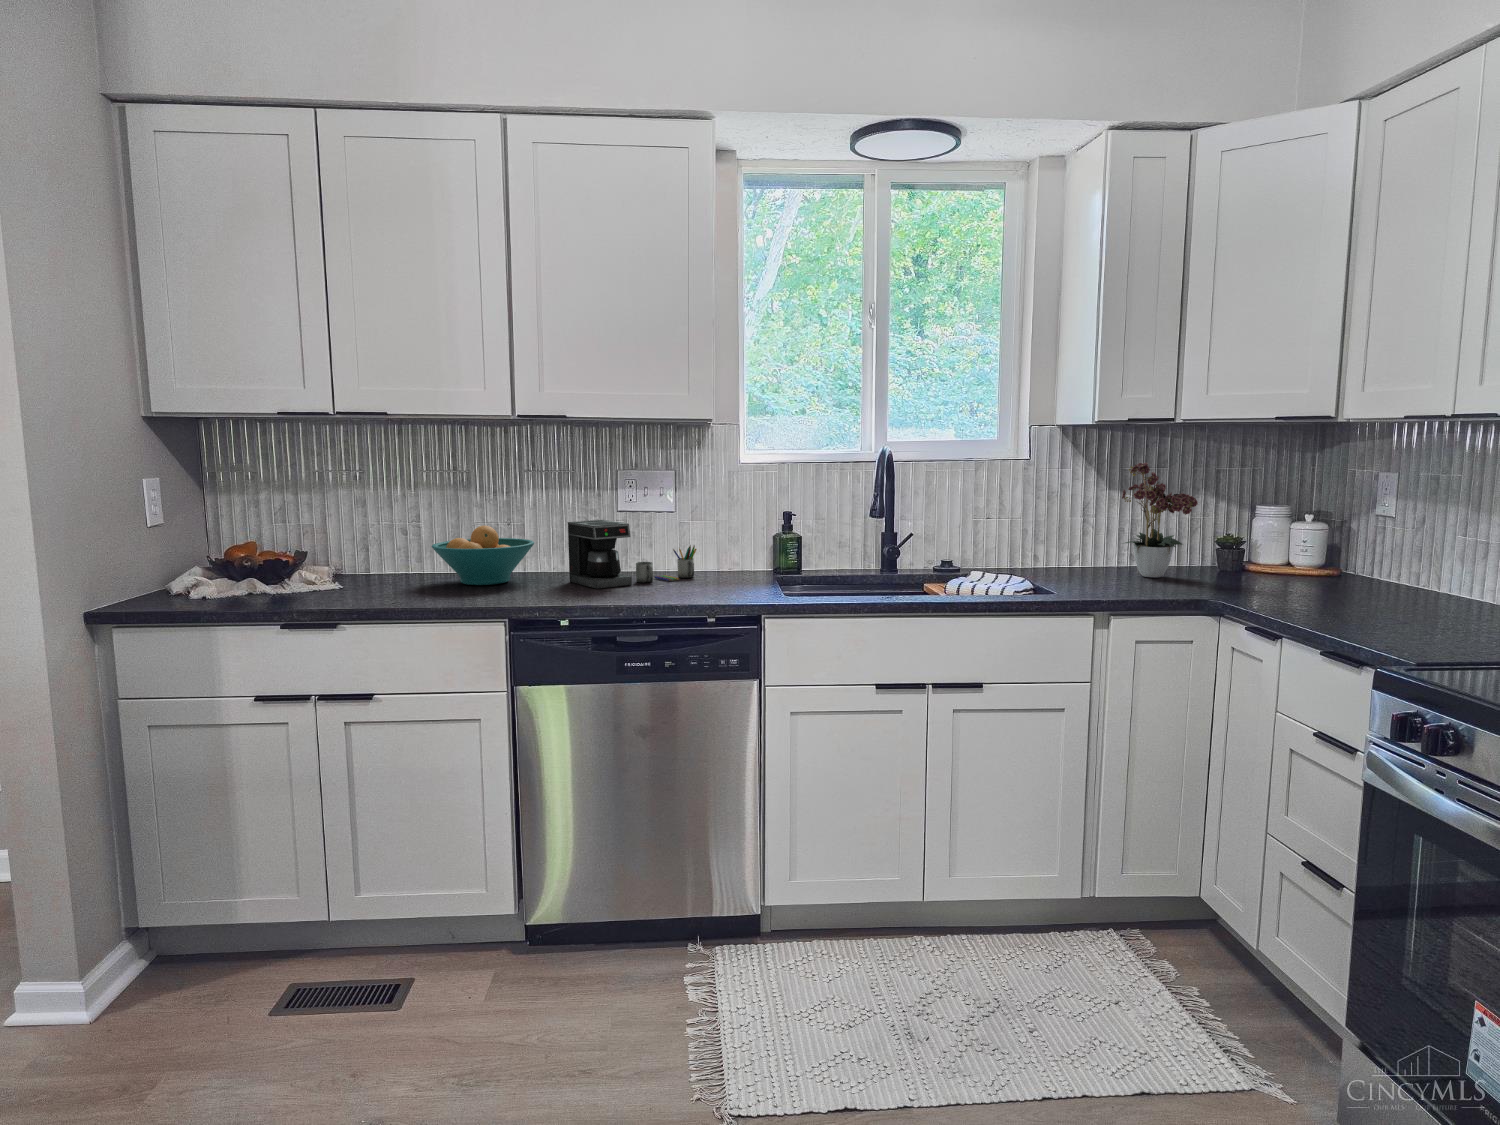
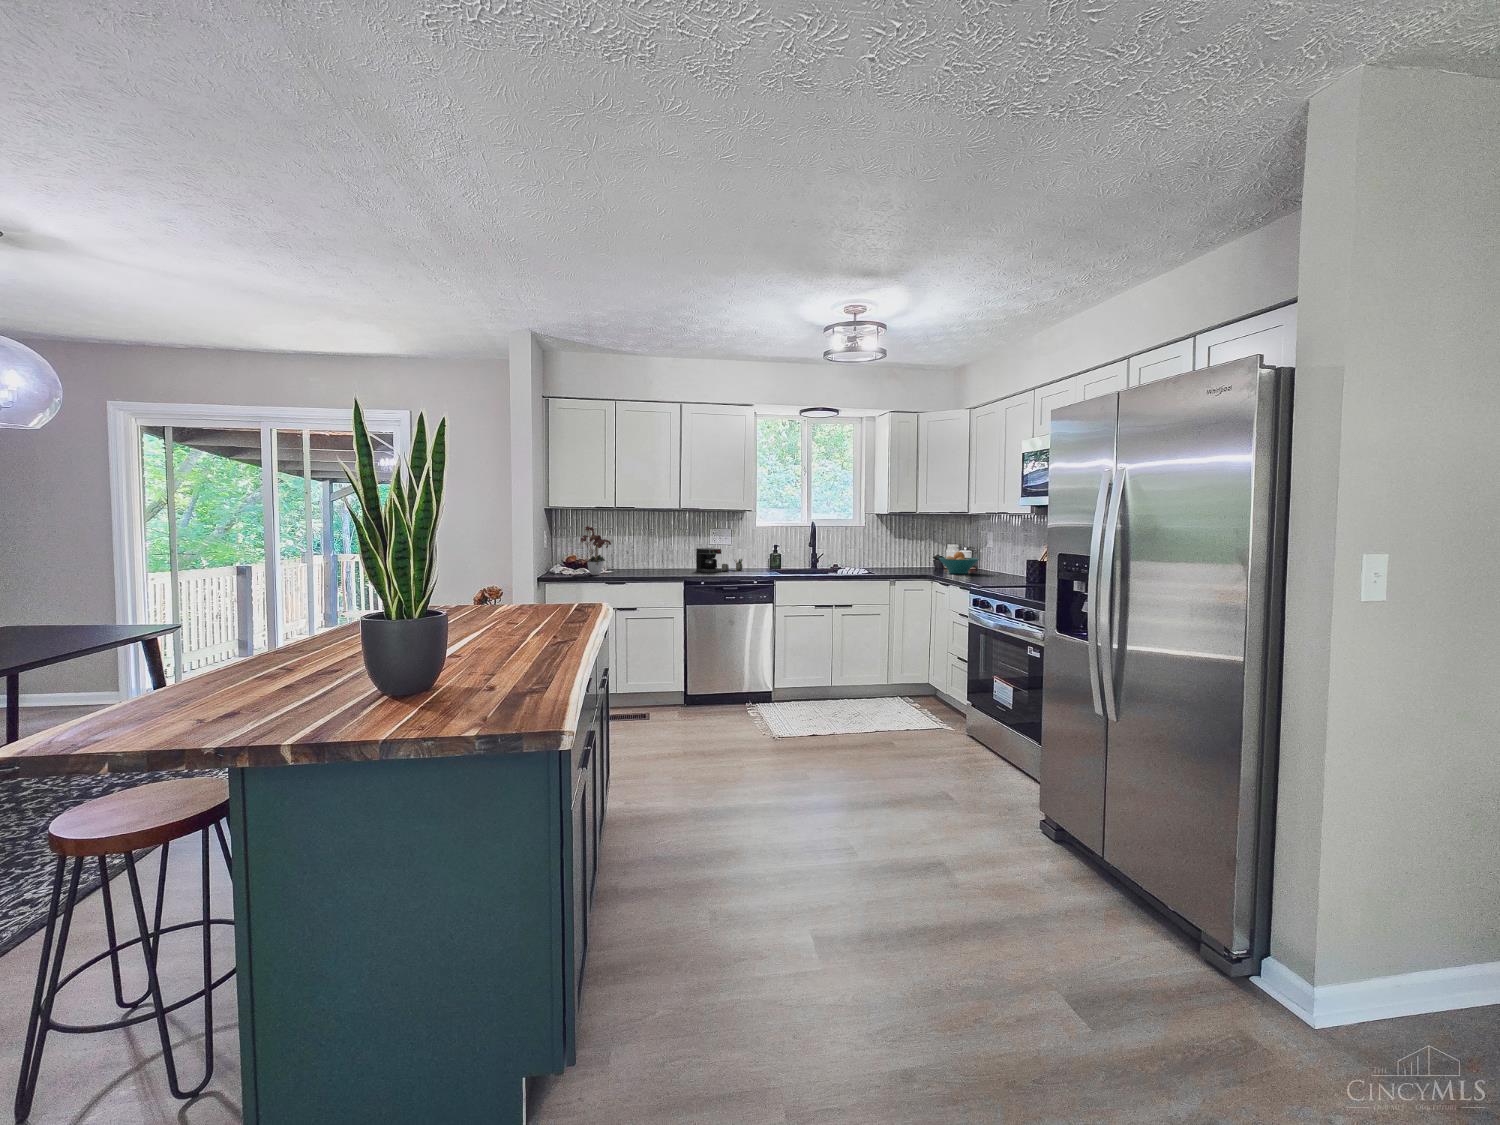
flower arrangement: present [1122,463,1198,577] -> present [580,526,611,575]
fruit bowl: present [432,526,534,585] -> present [939,552,979,574]

